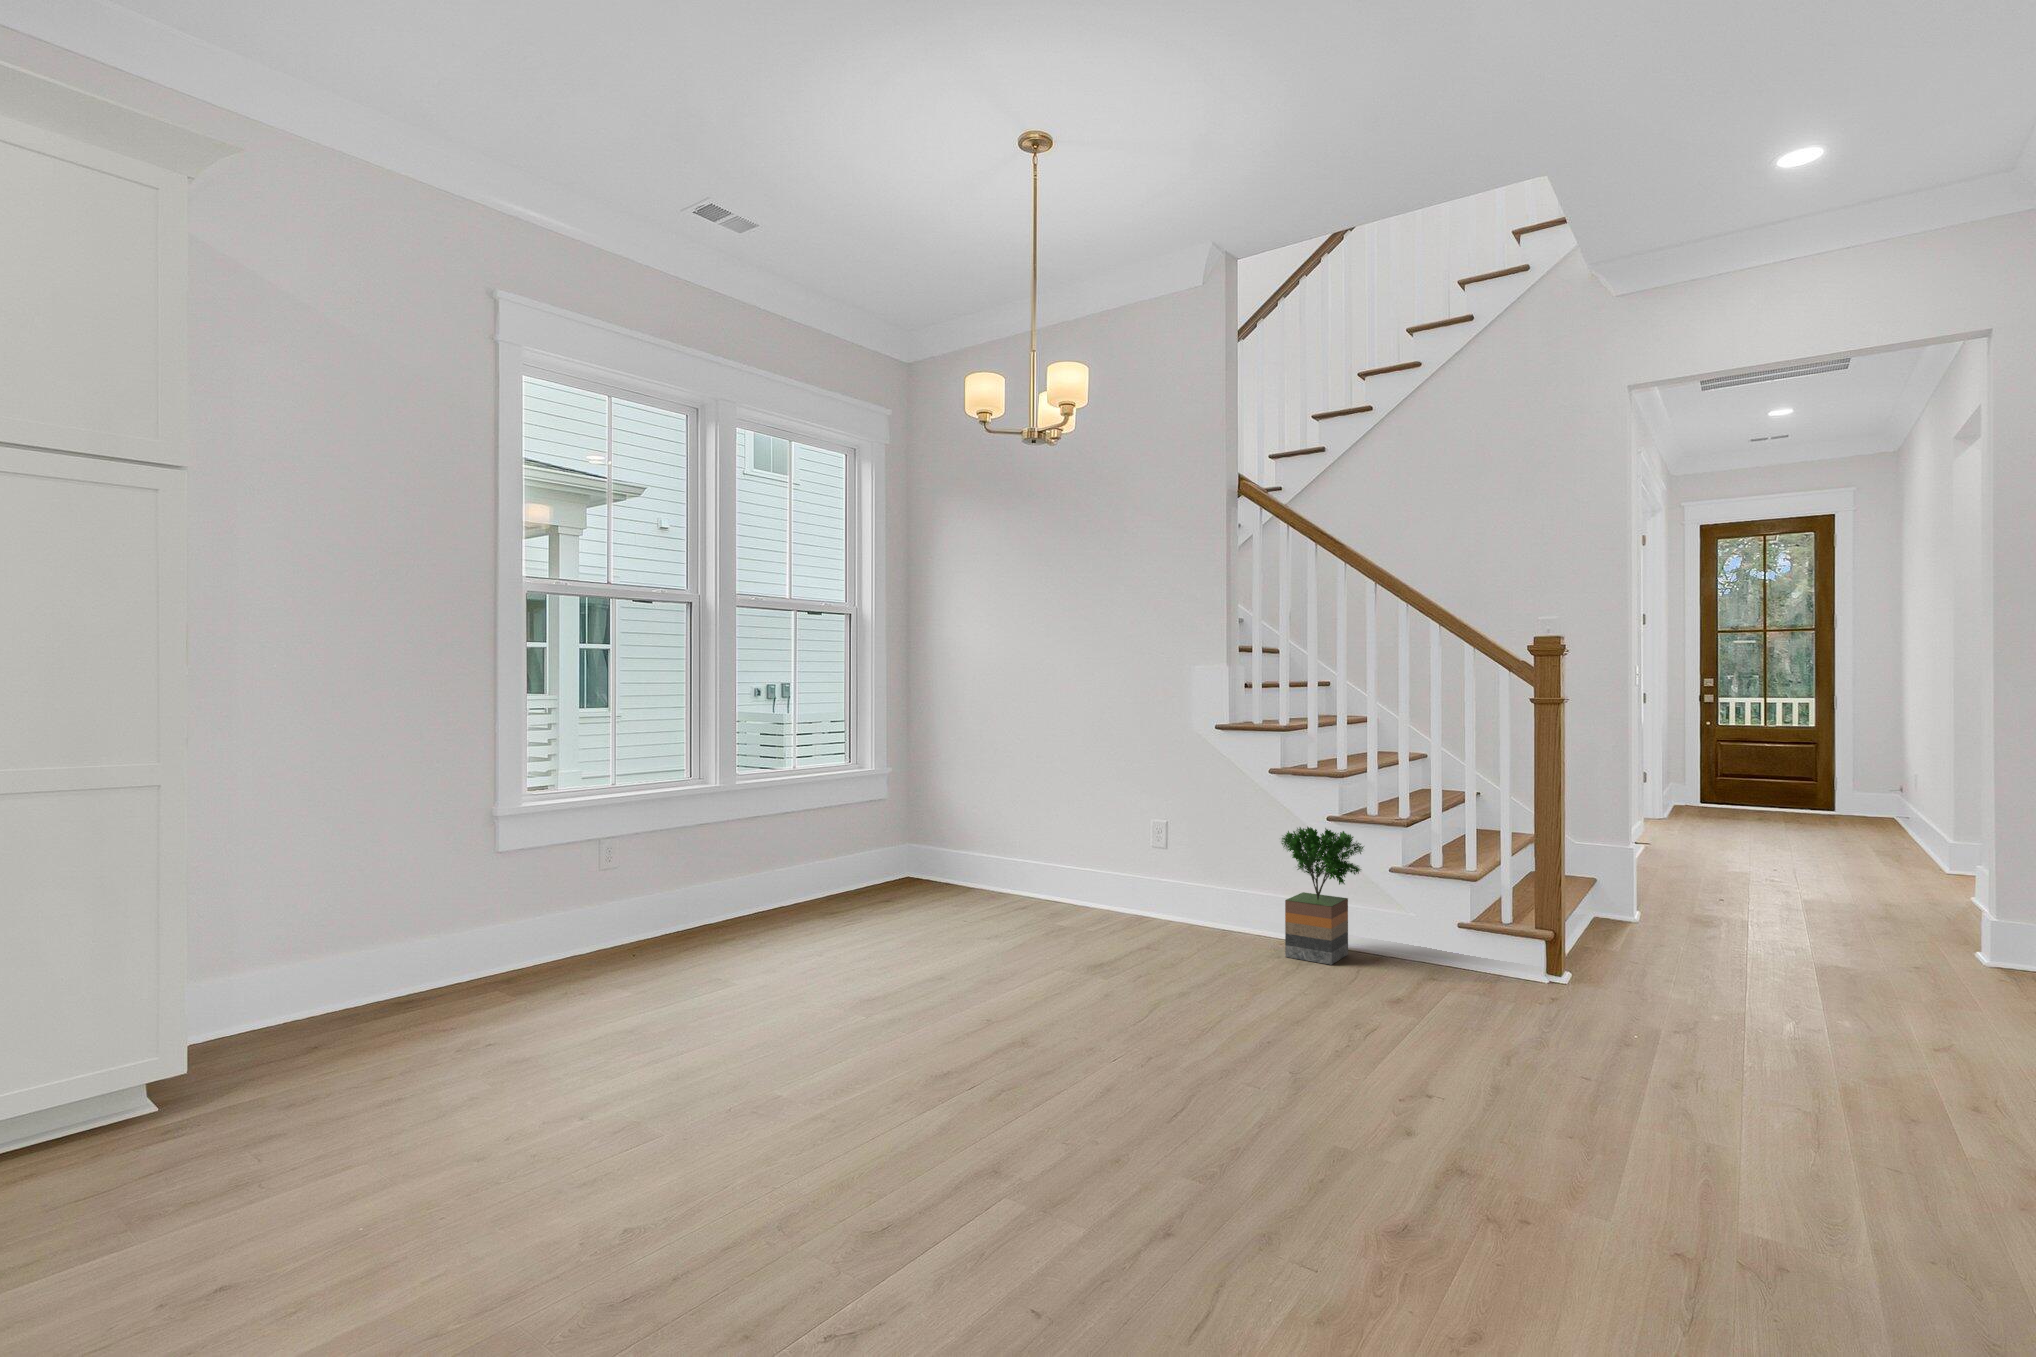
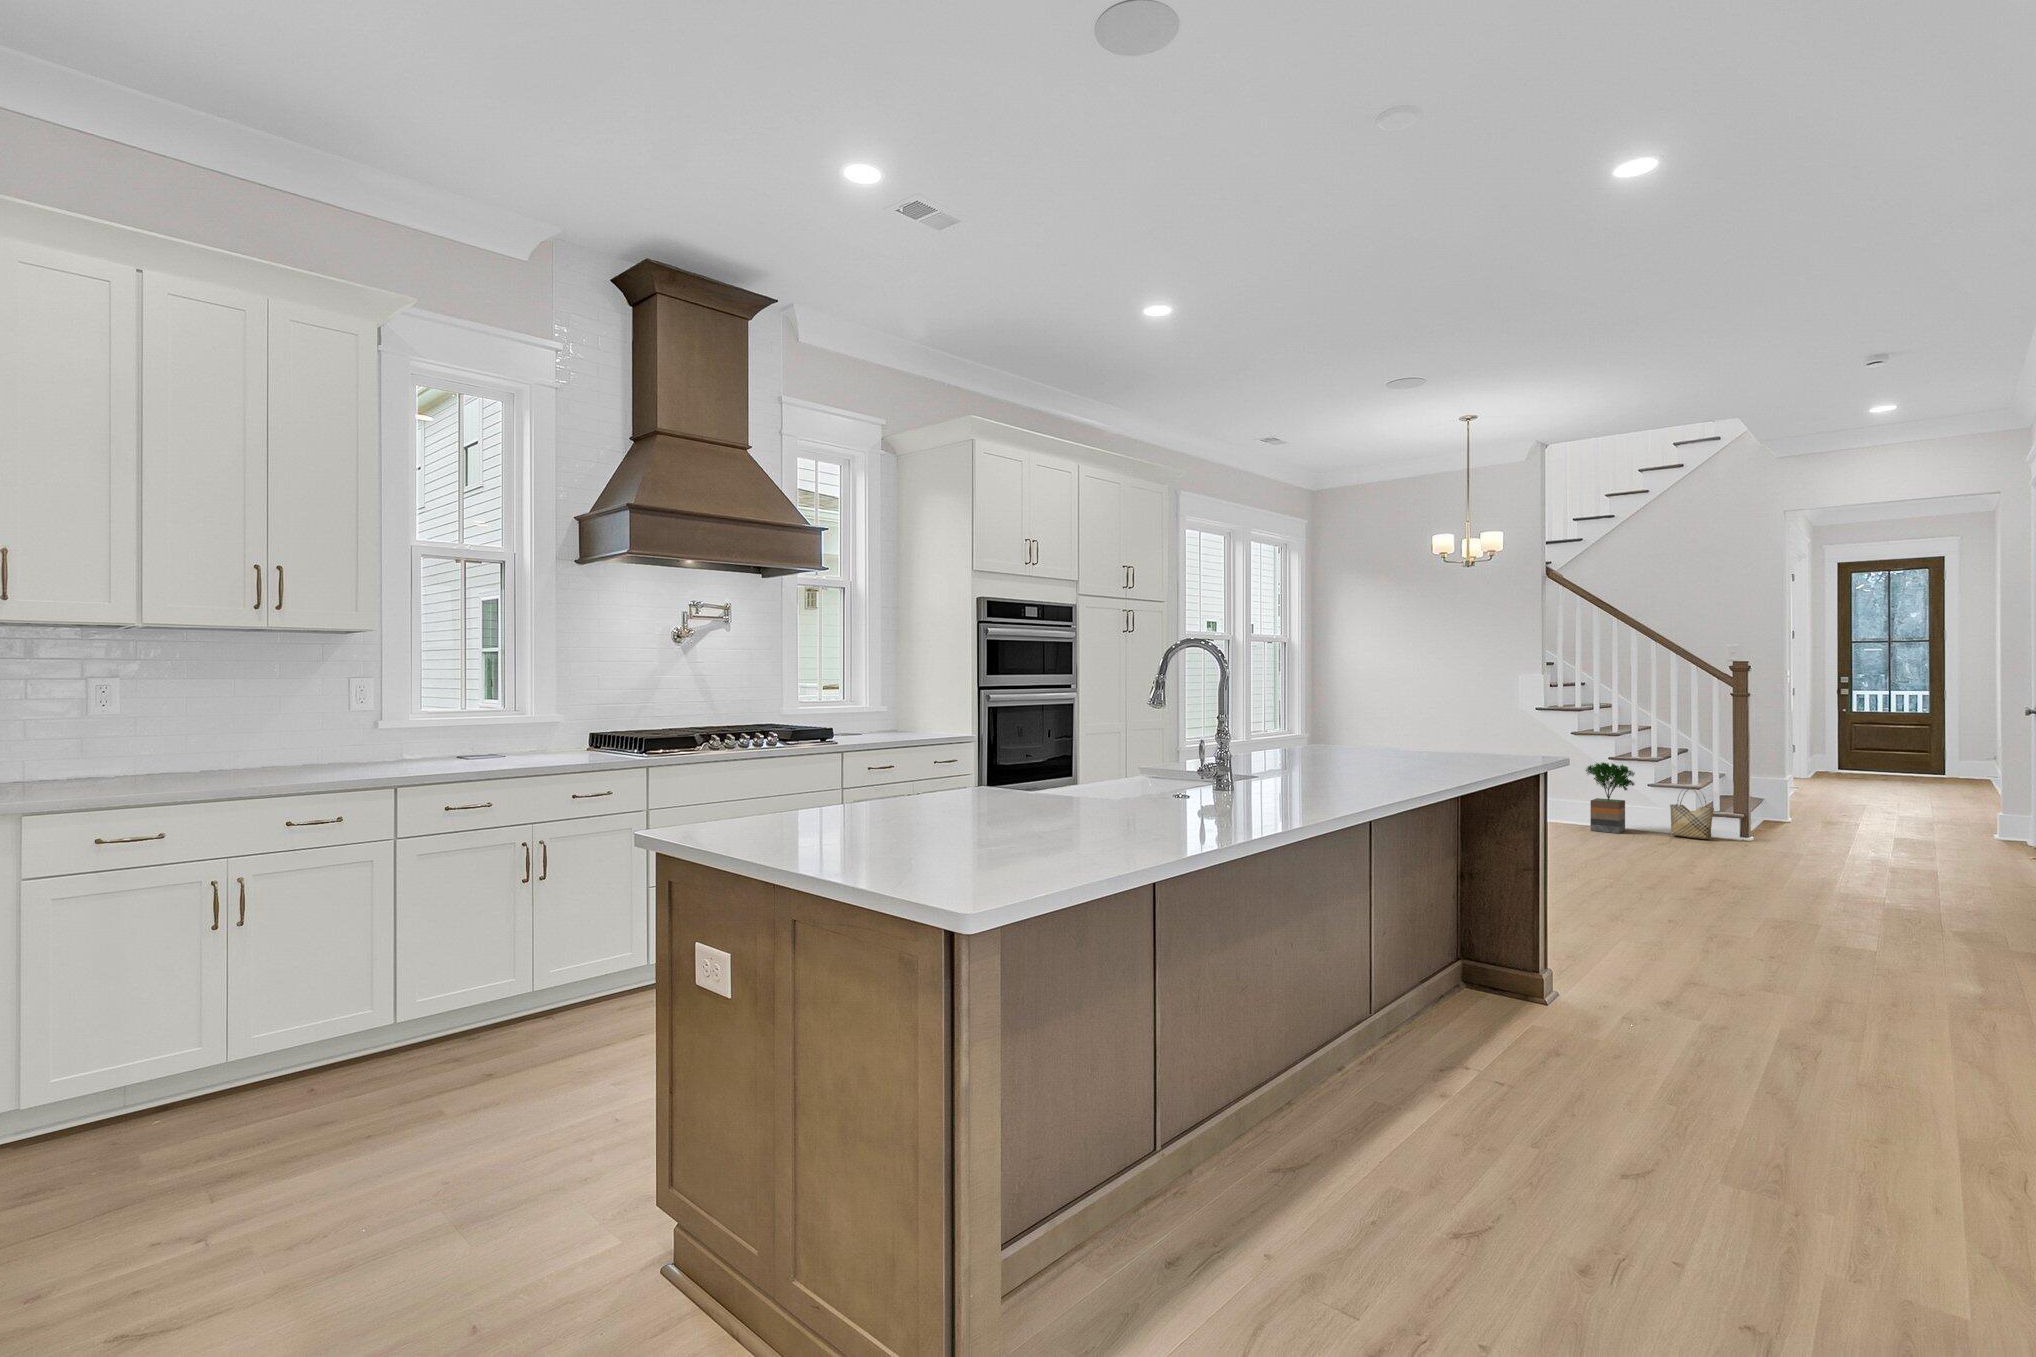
woven basket: none [1420,878,1496,981] -> present [1670,788,1714,839]

